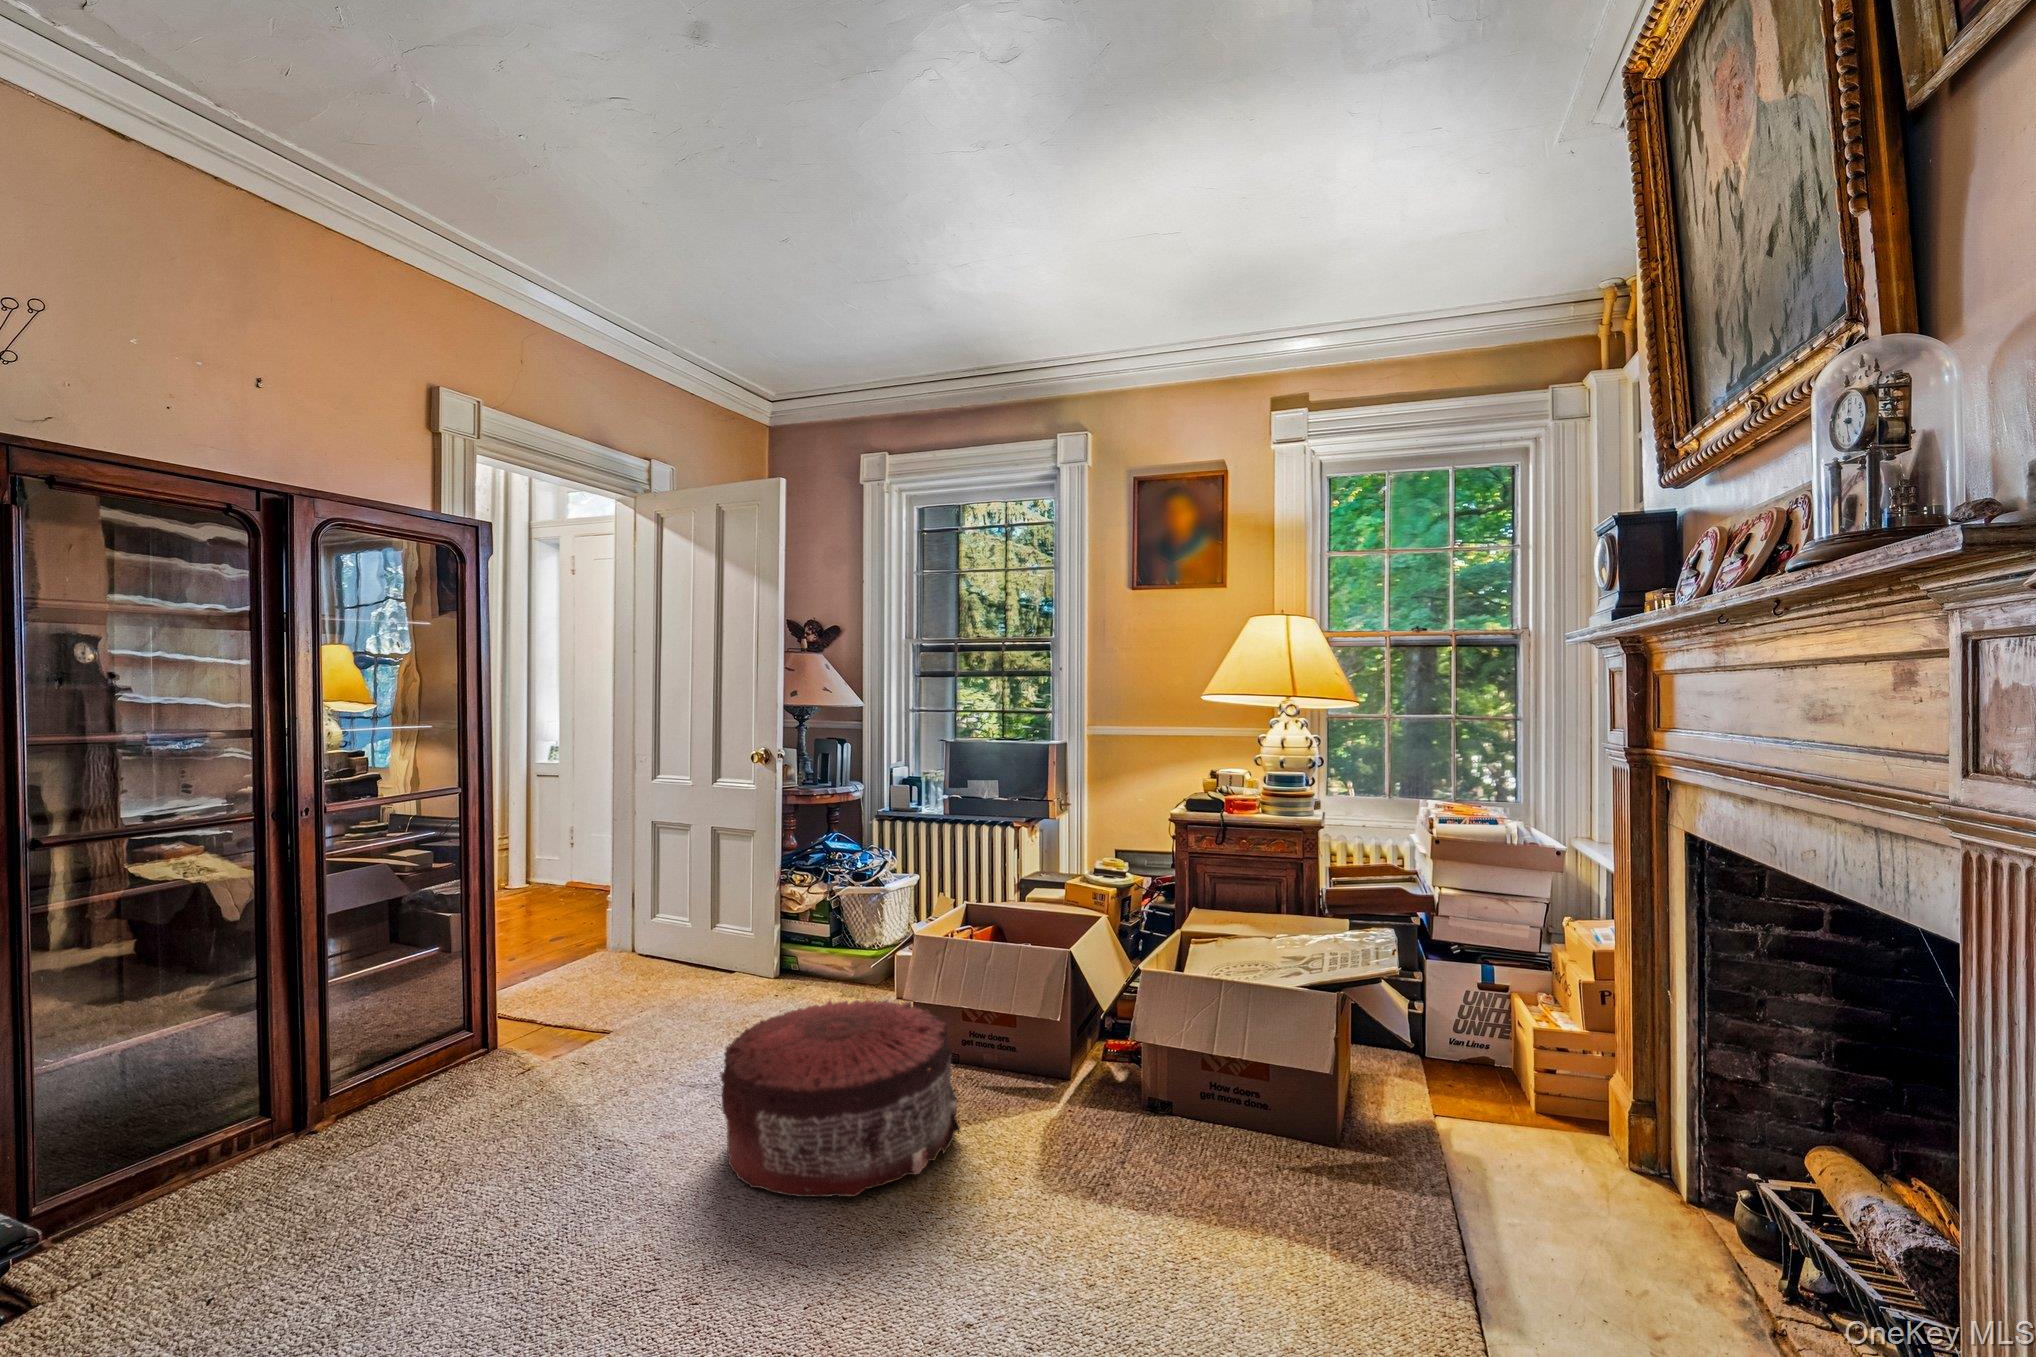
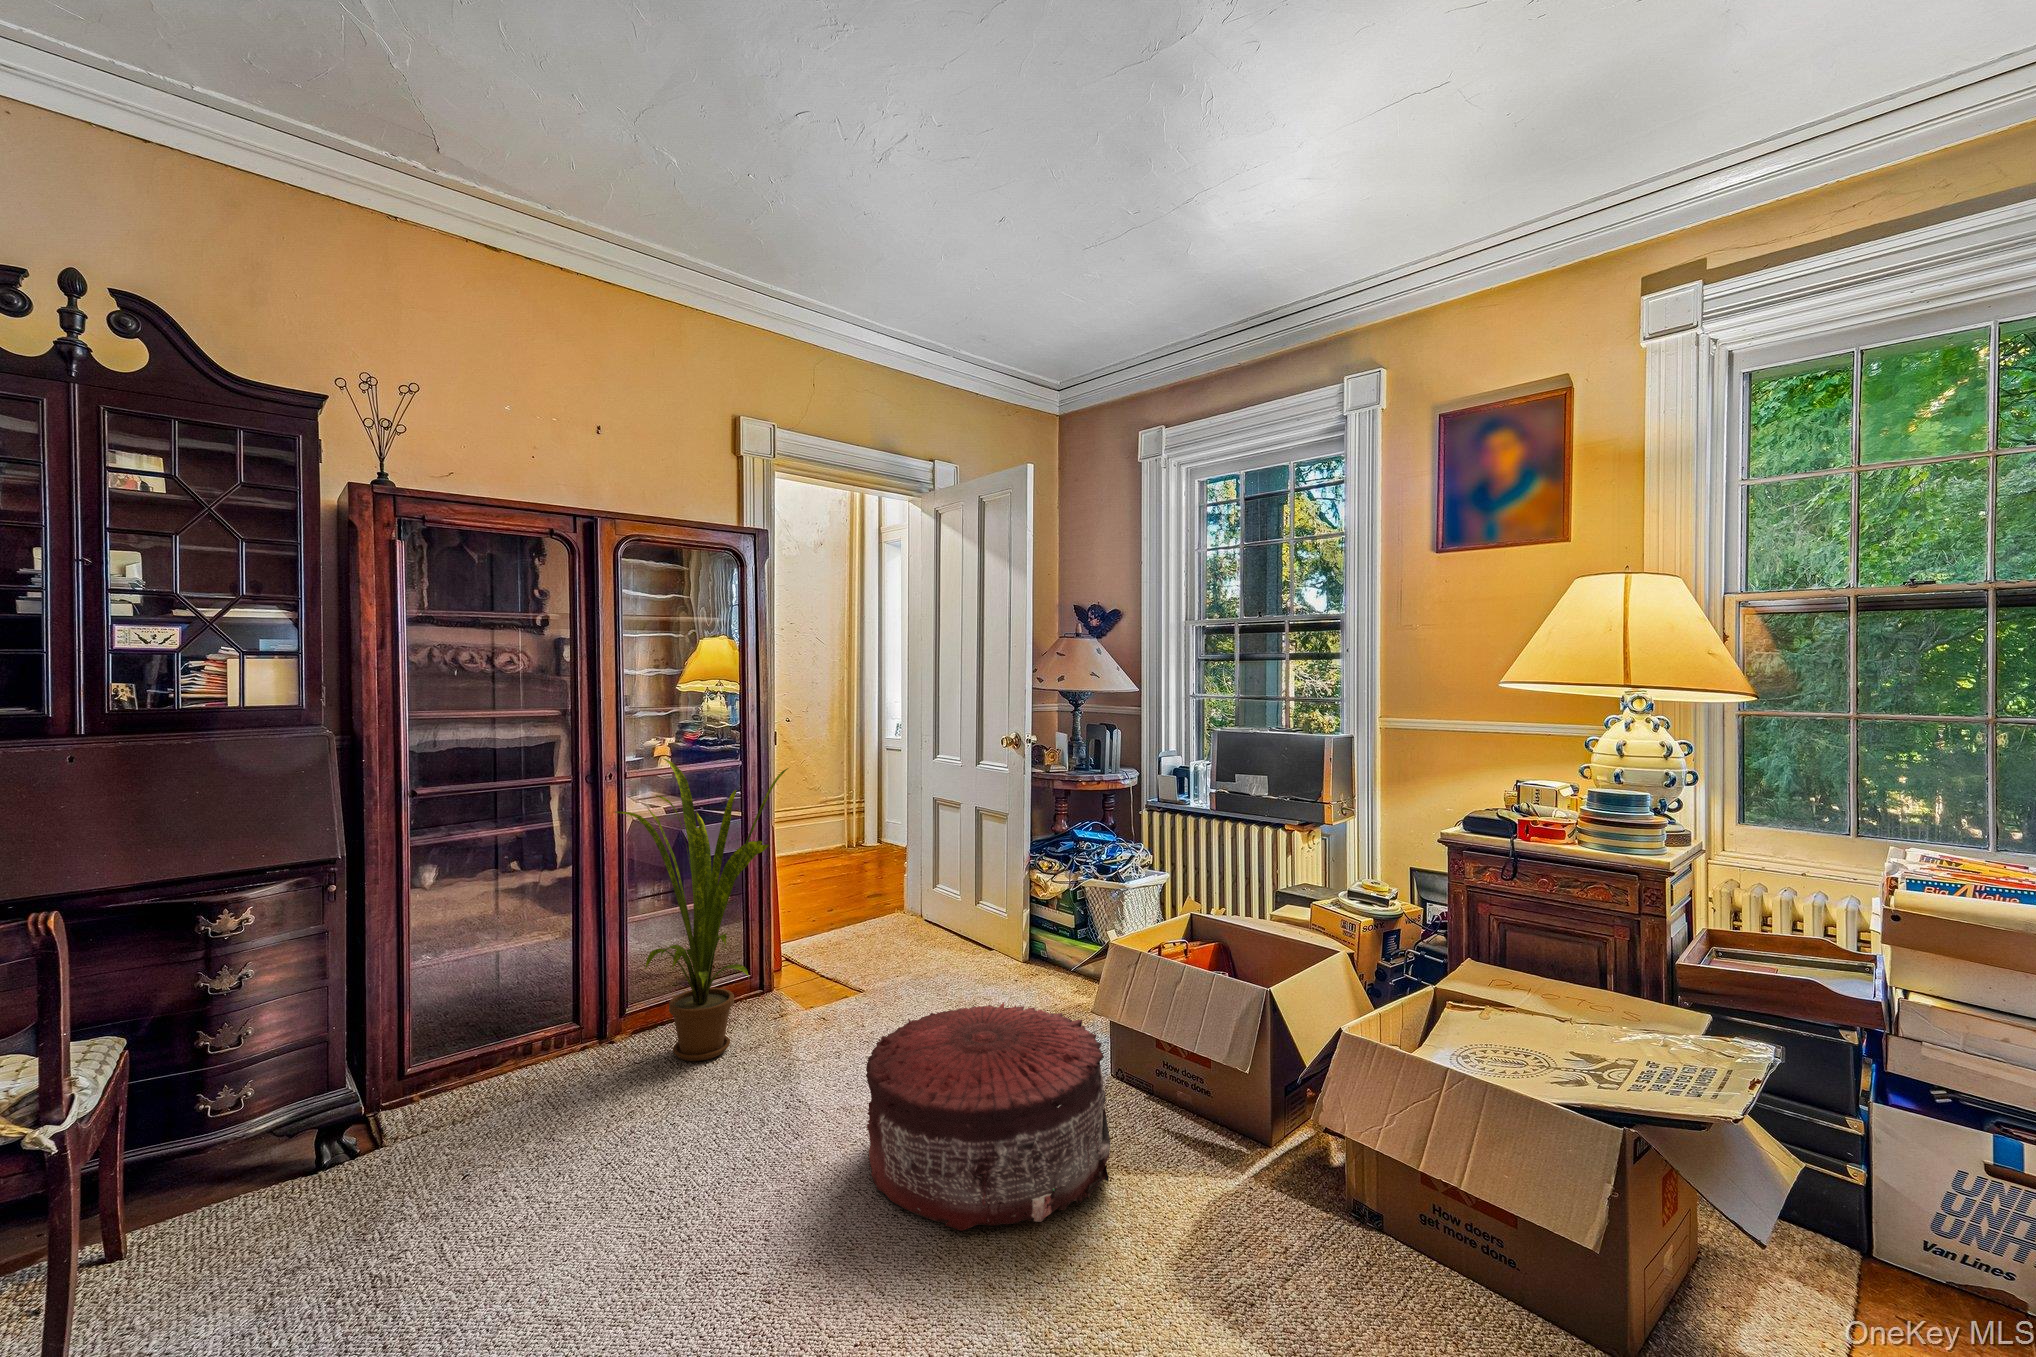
house plant: none [358,788,575,1129] -> present [615,758,788,1061]

